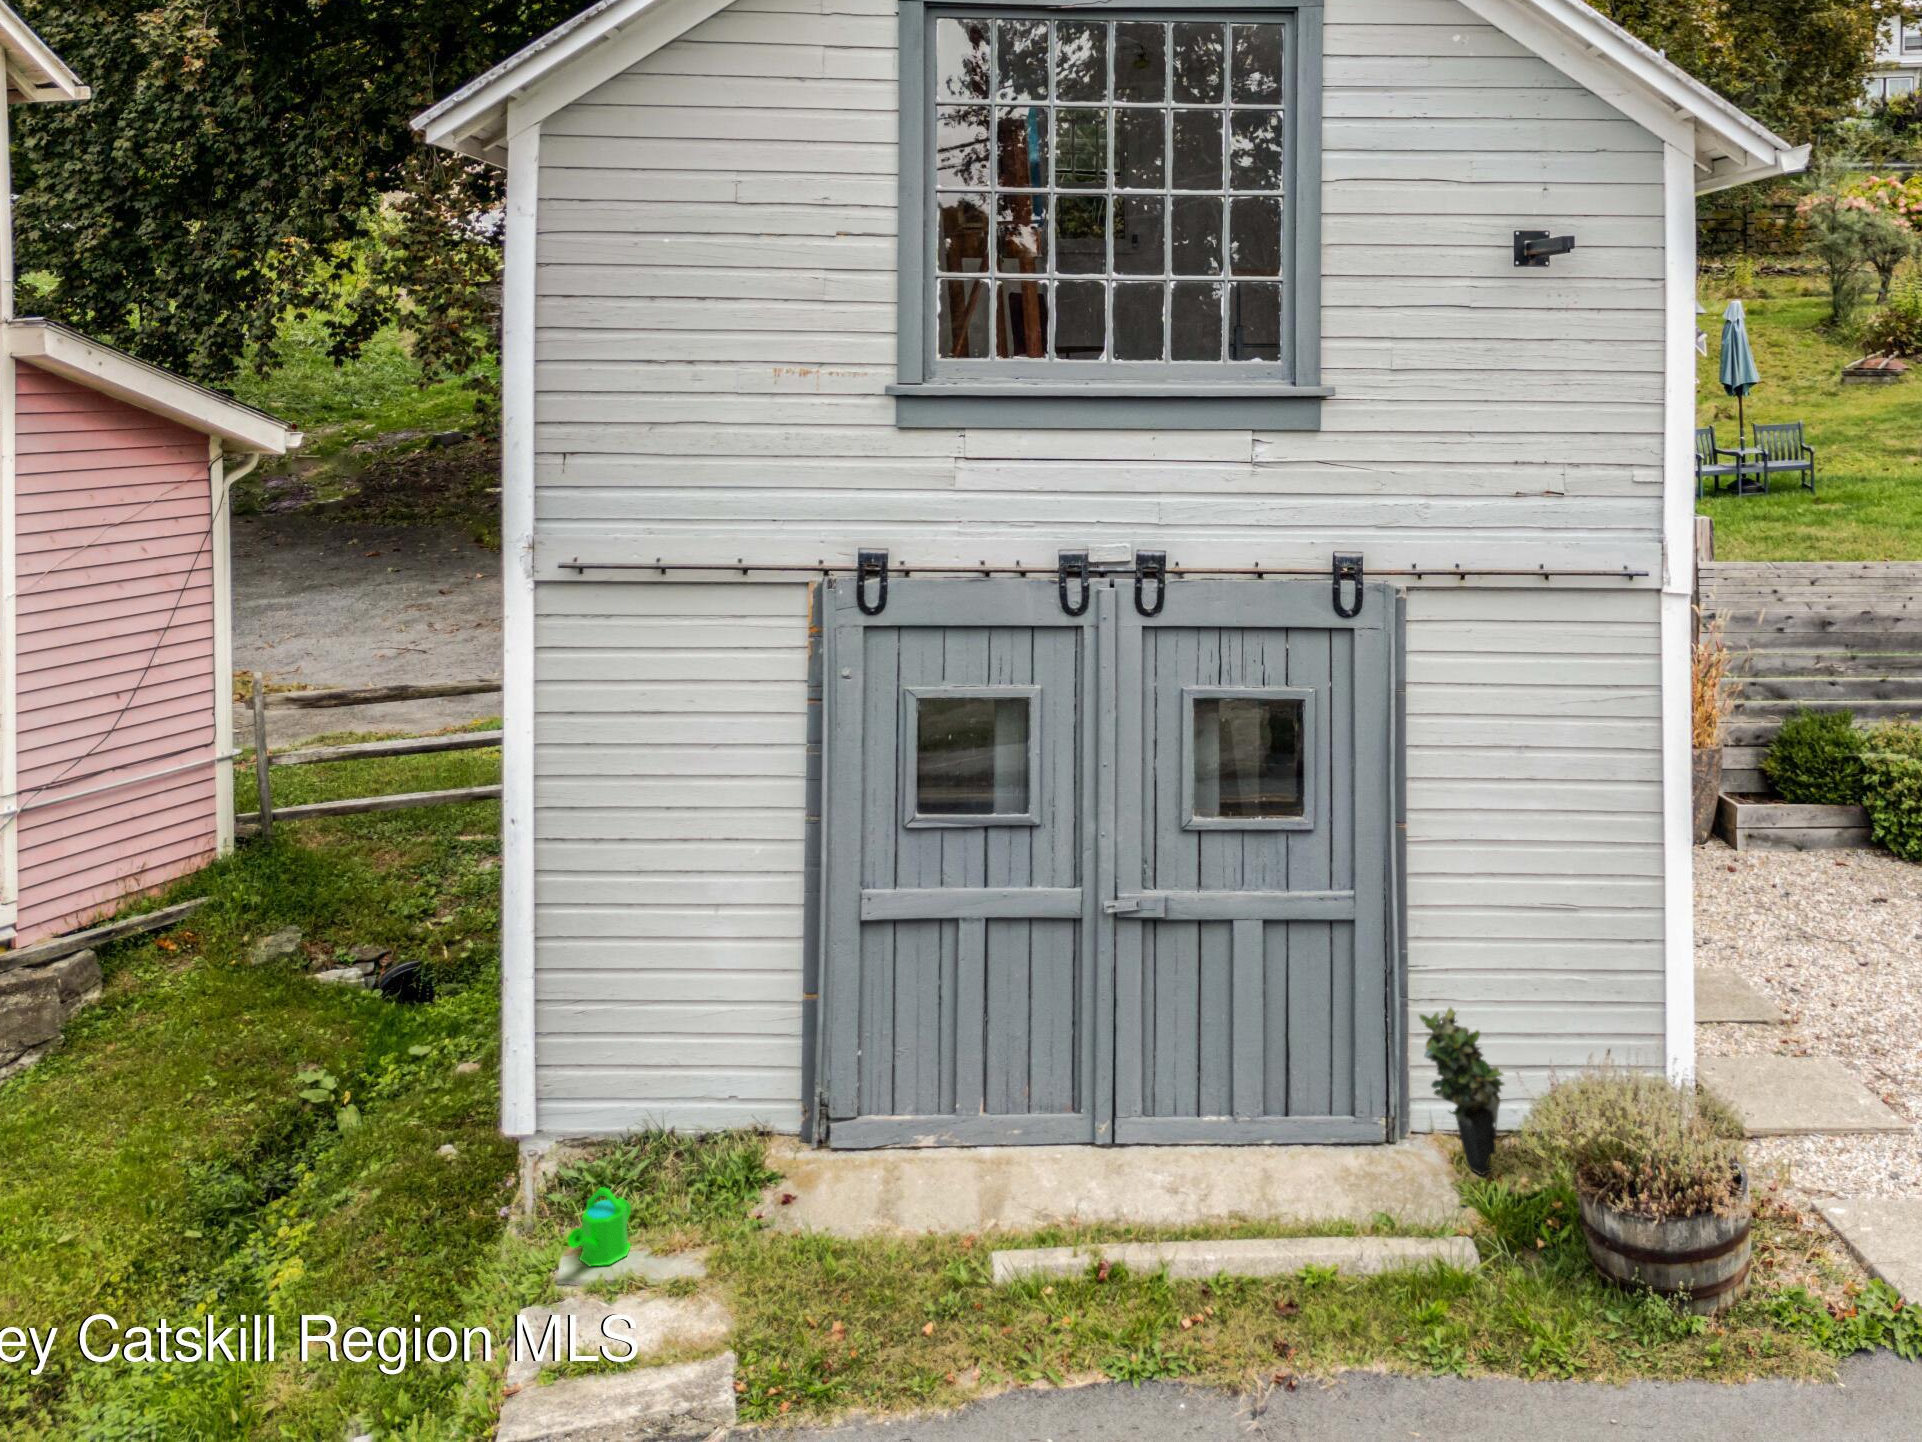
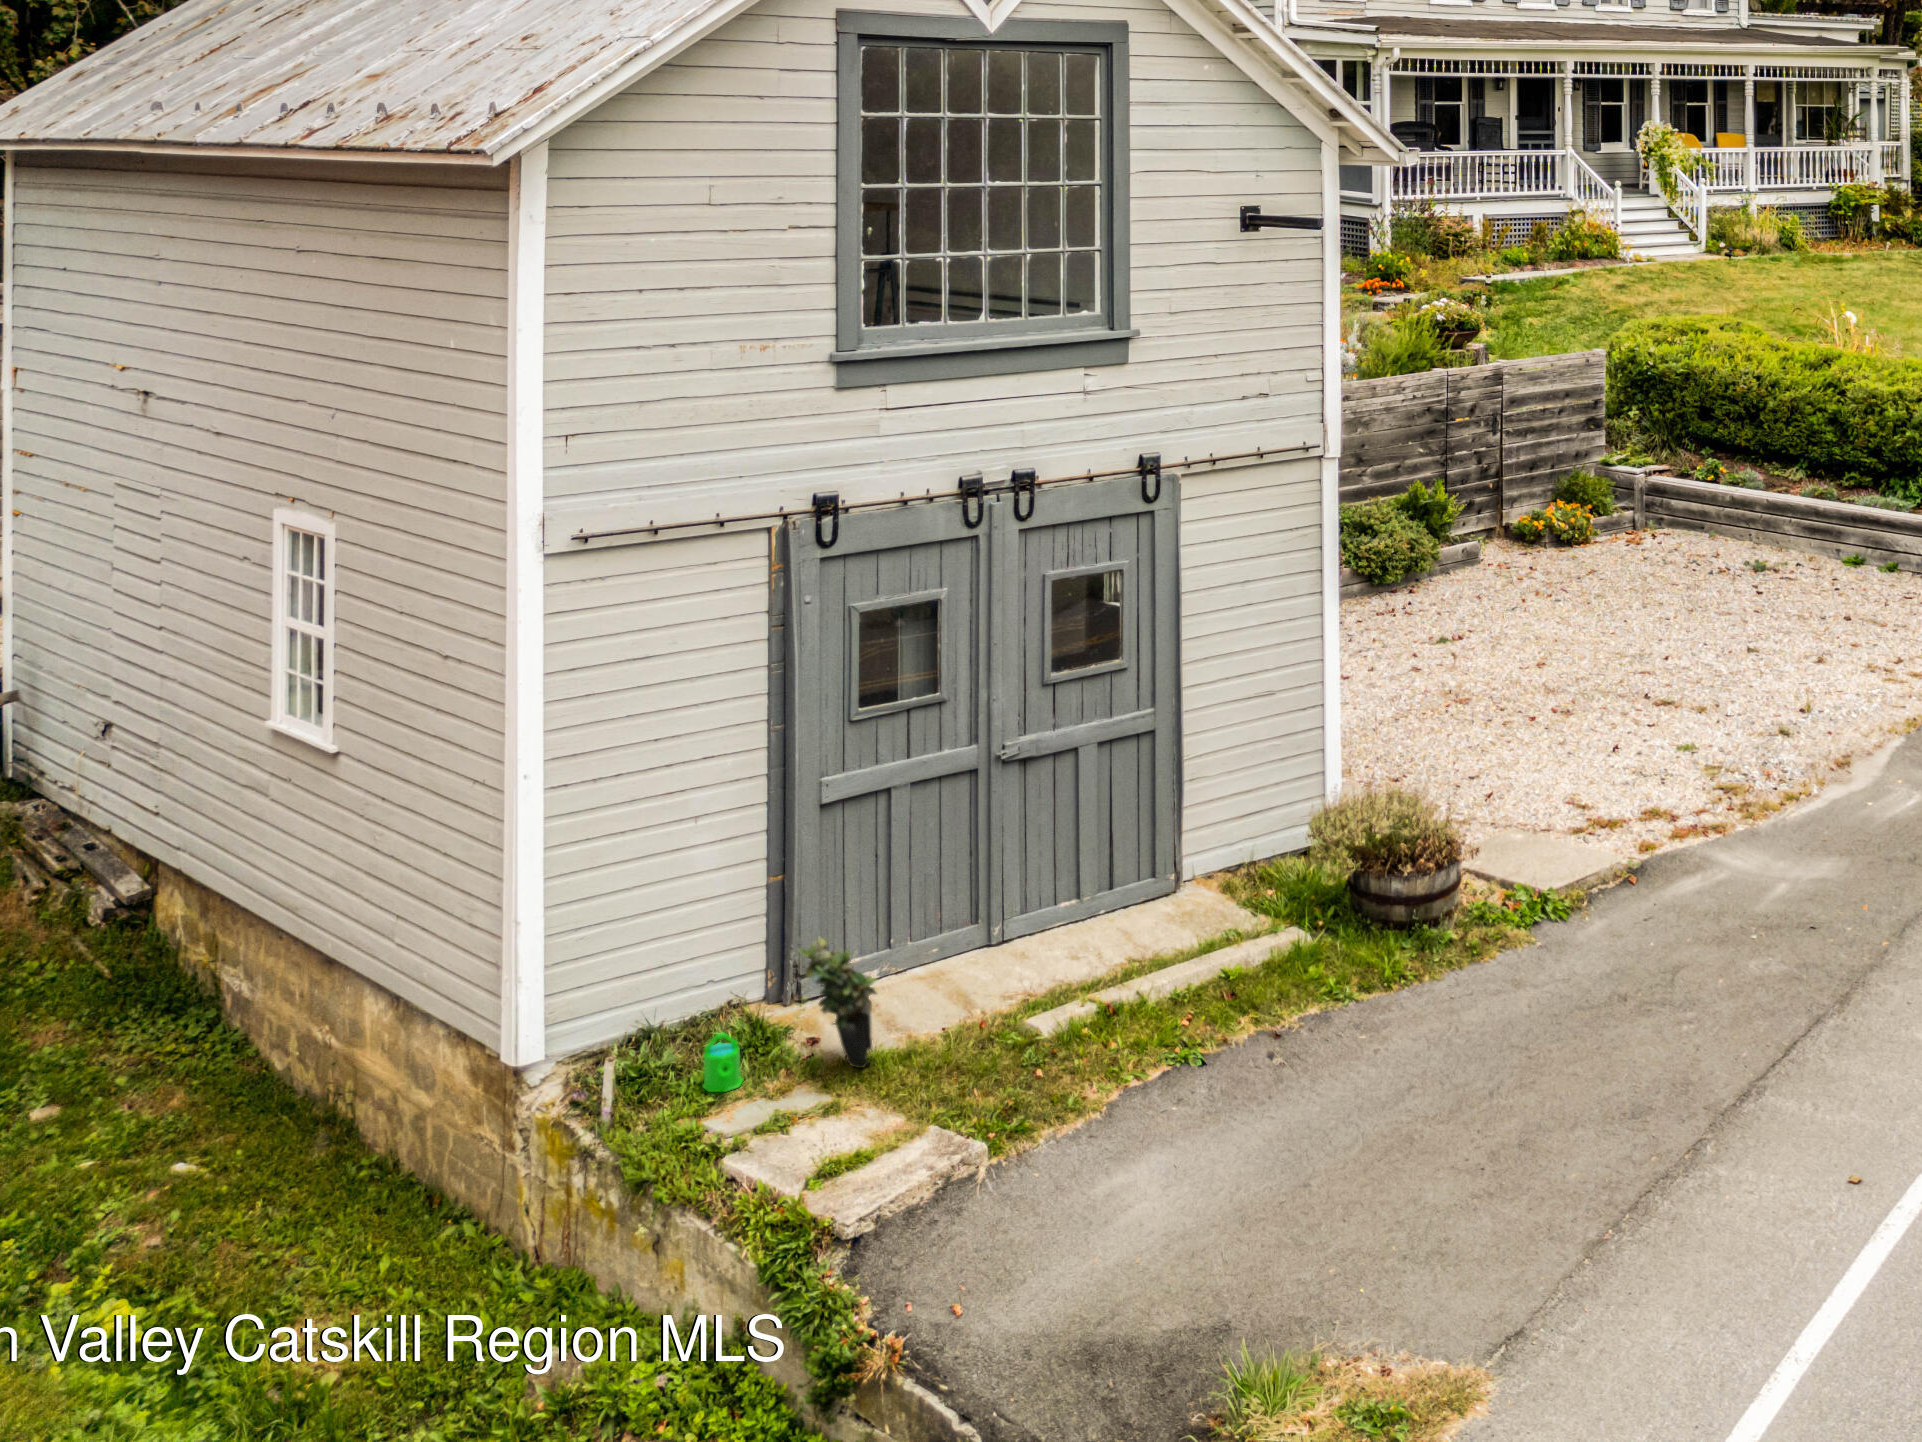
potted plant: present [1419,1007,1504,1175] -> present [798,938,877,1068]

